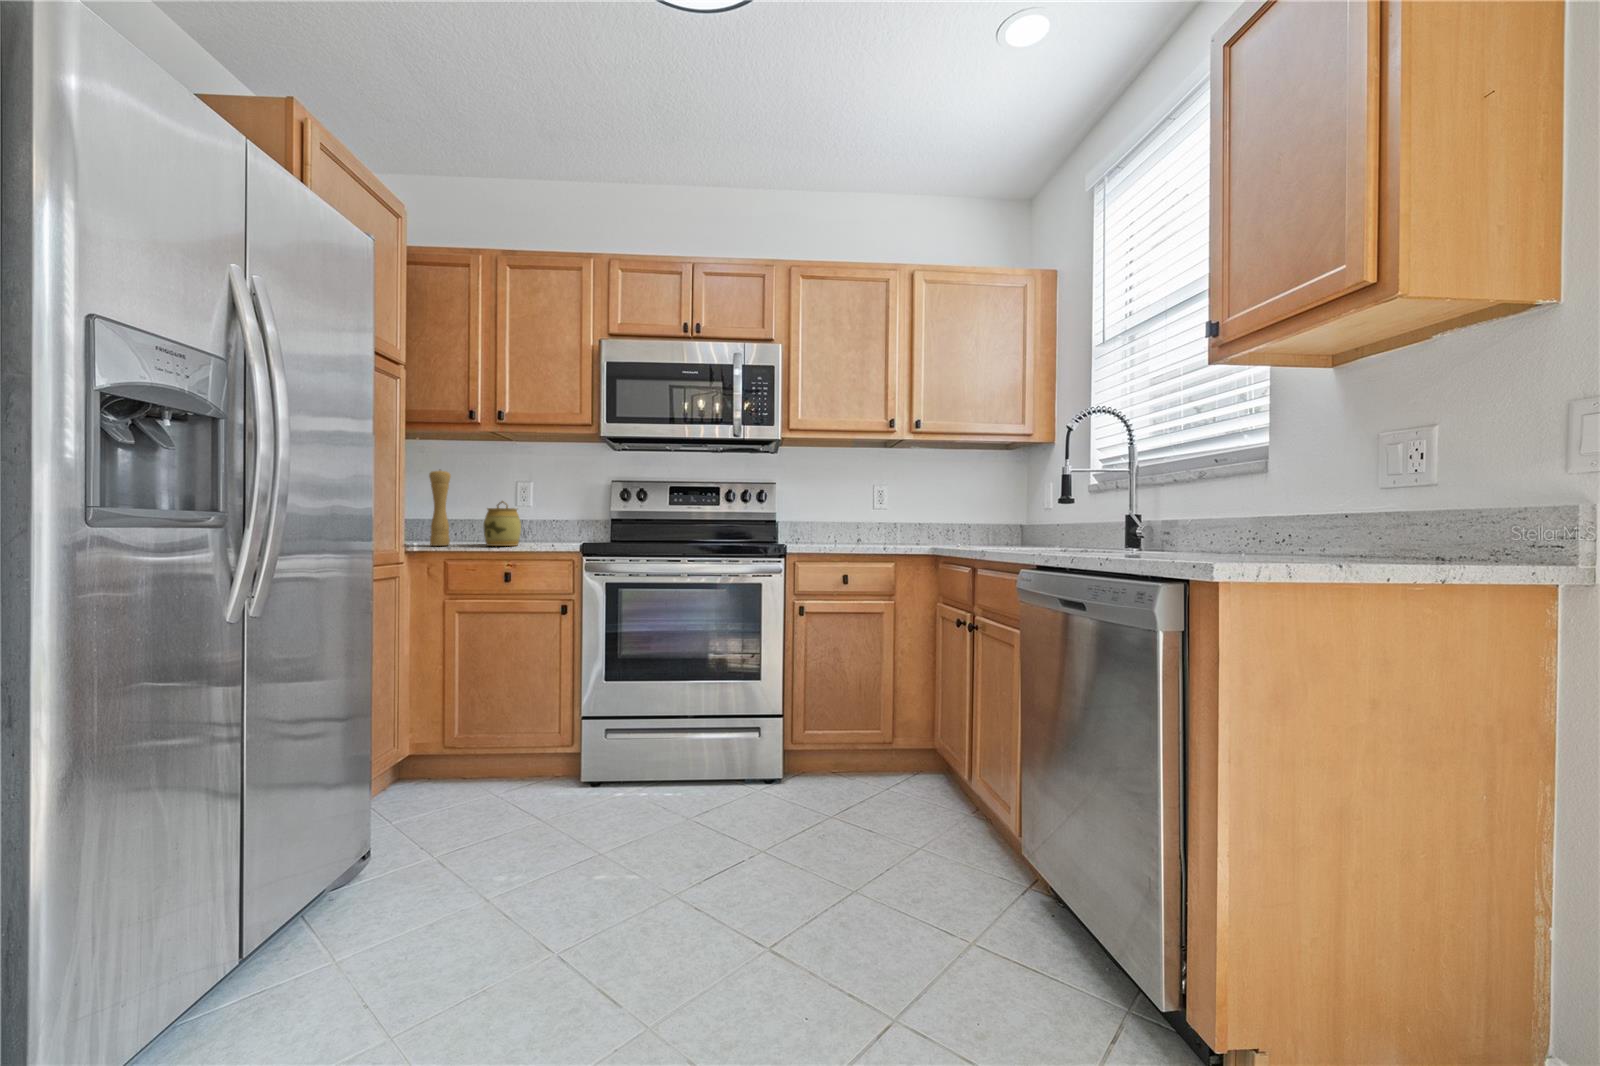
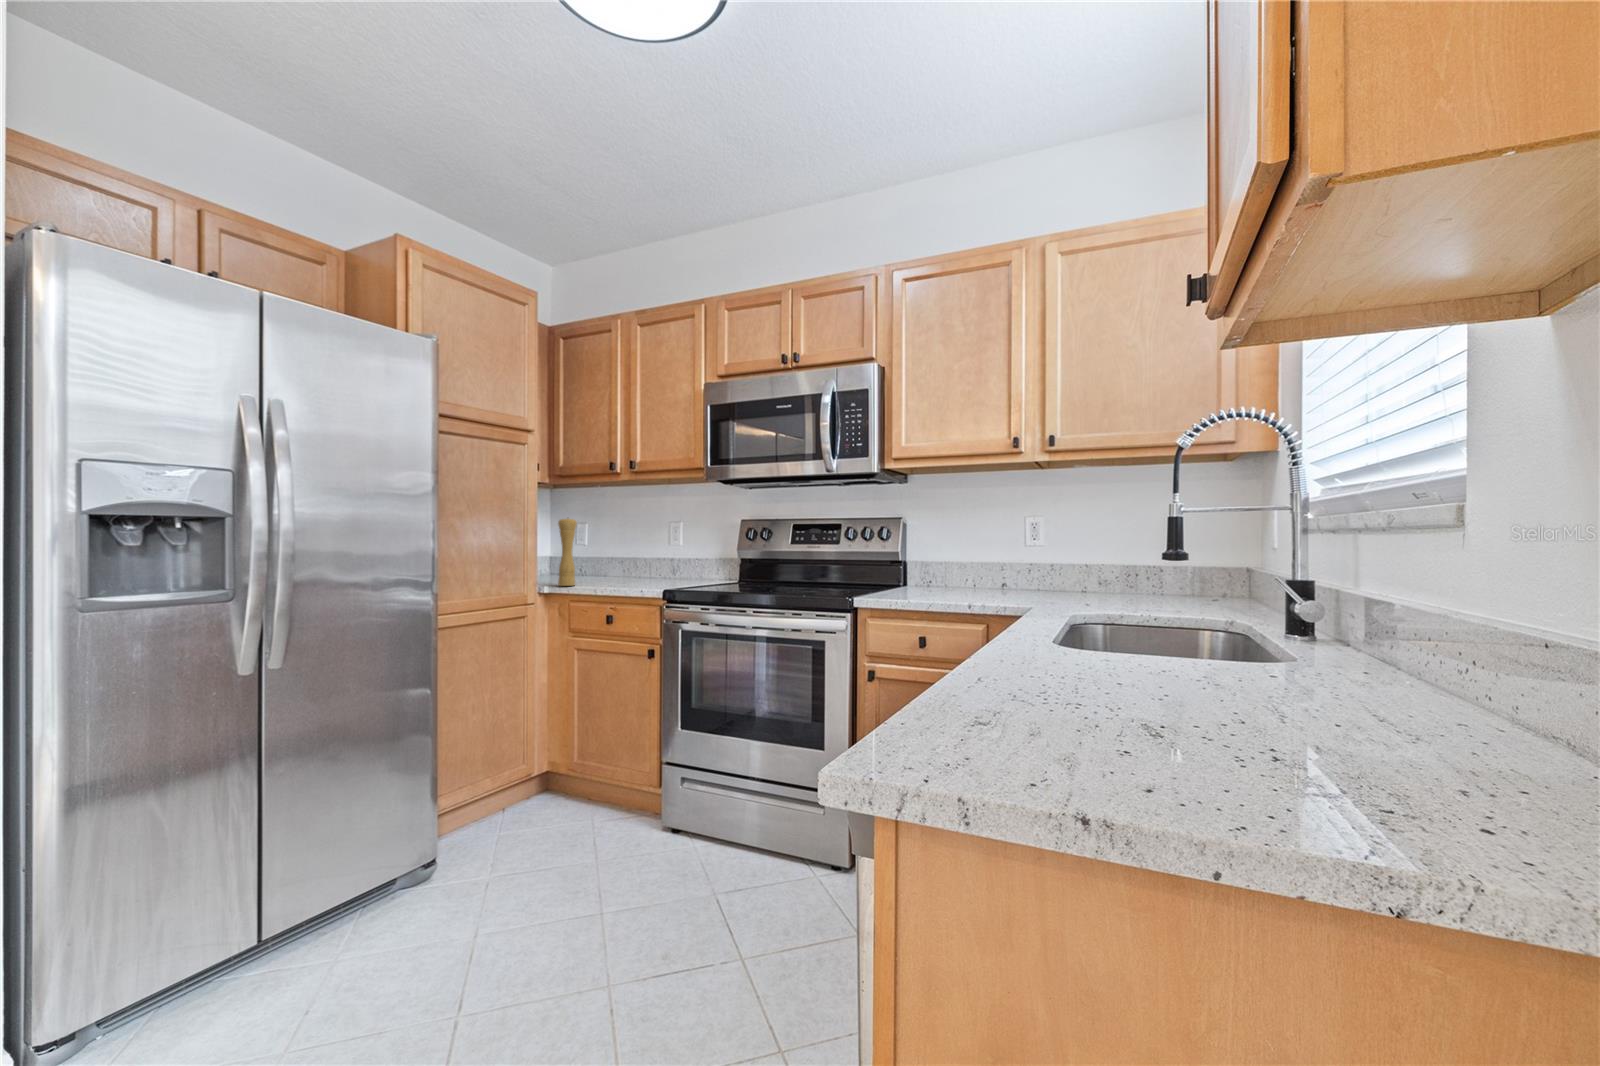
jar: present [483,501,521,546] -> none [593,545,627,588]

